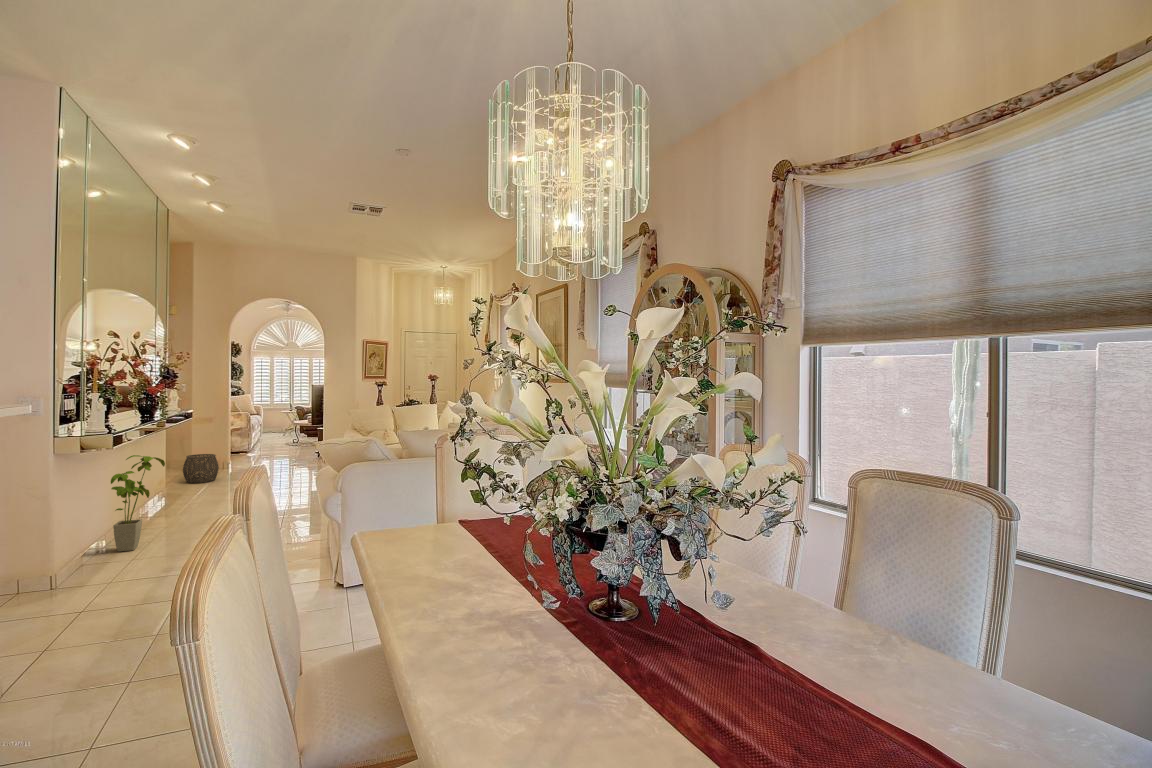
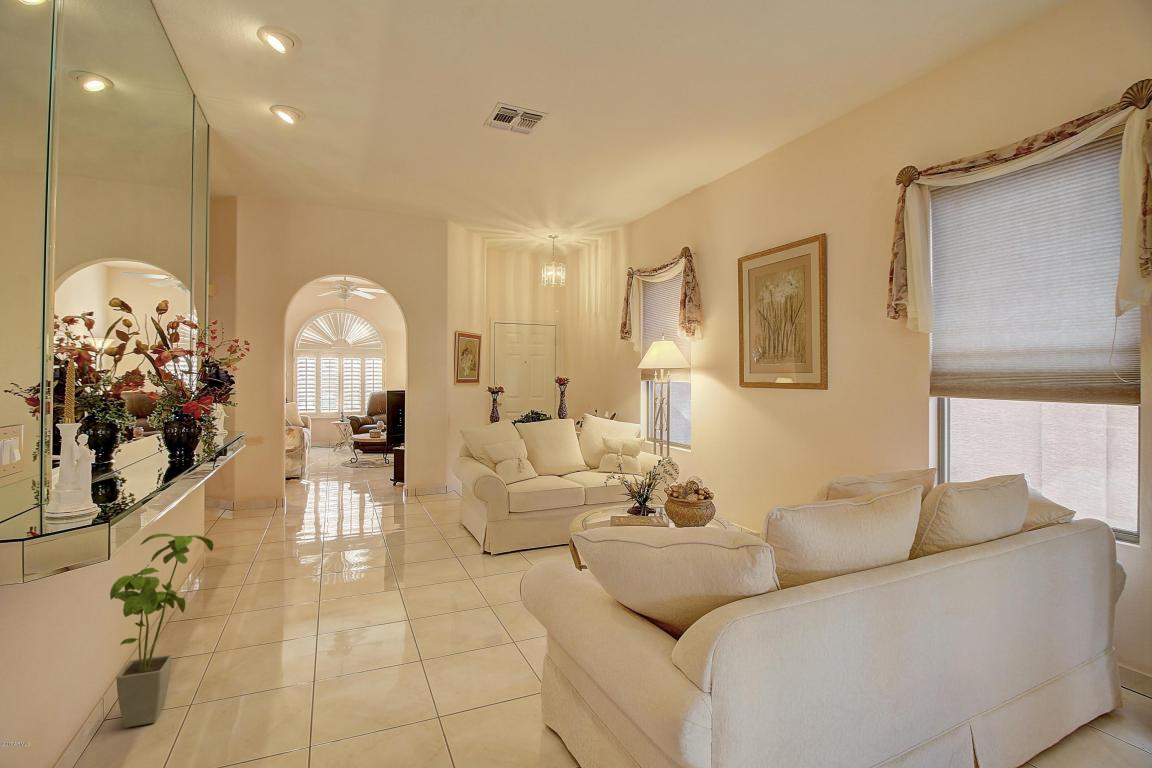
woven basket: present [183,454,219,483] -> none [228,490,278,533]

